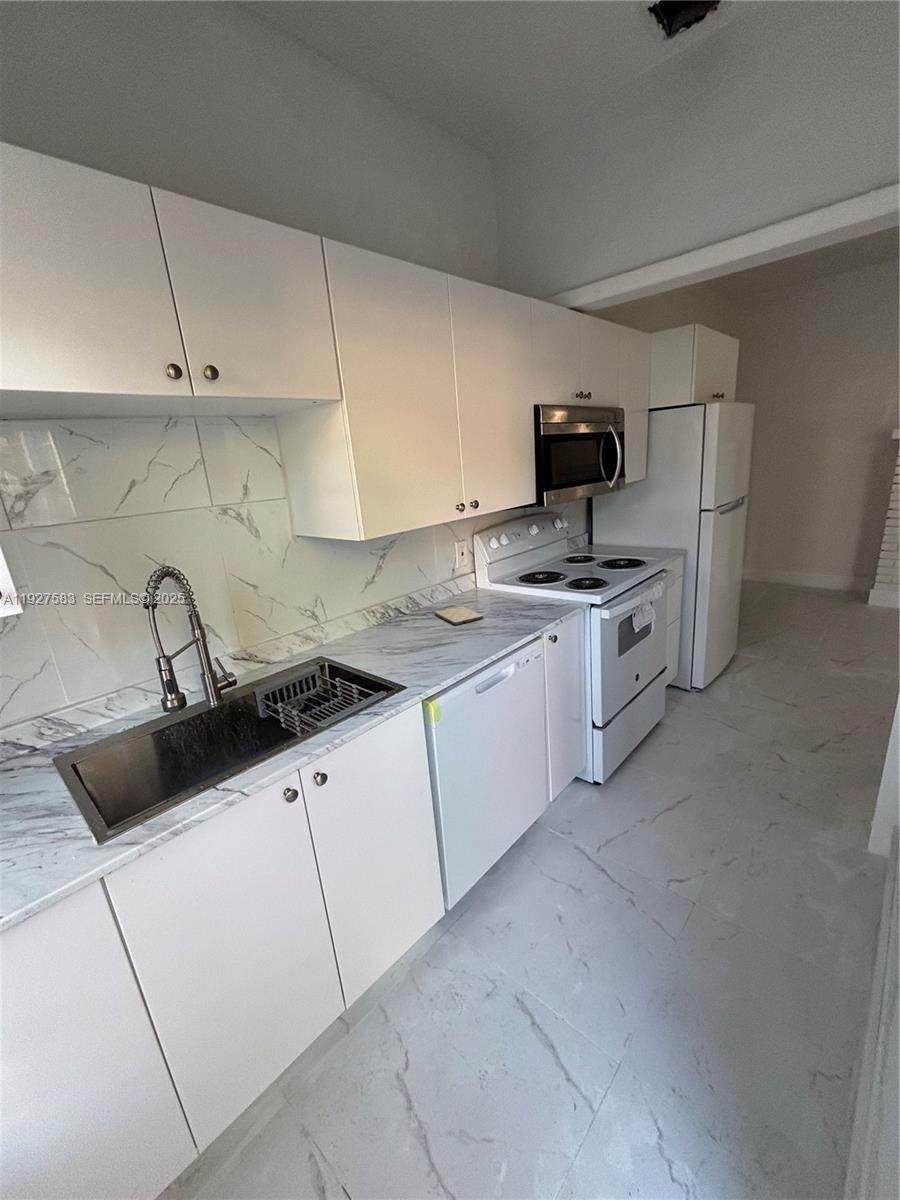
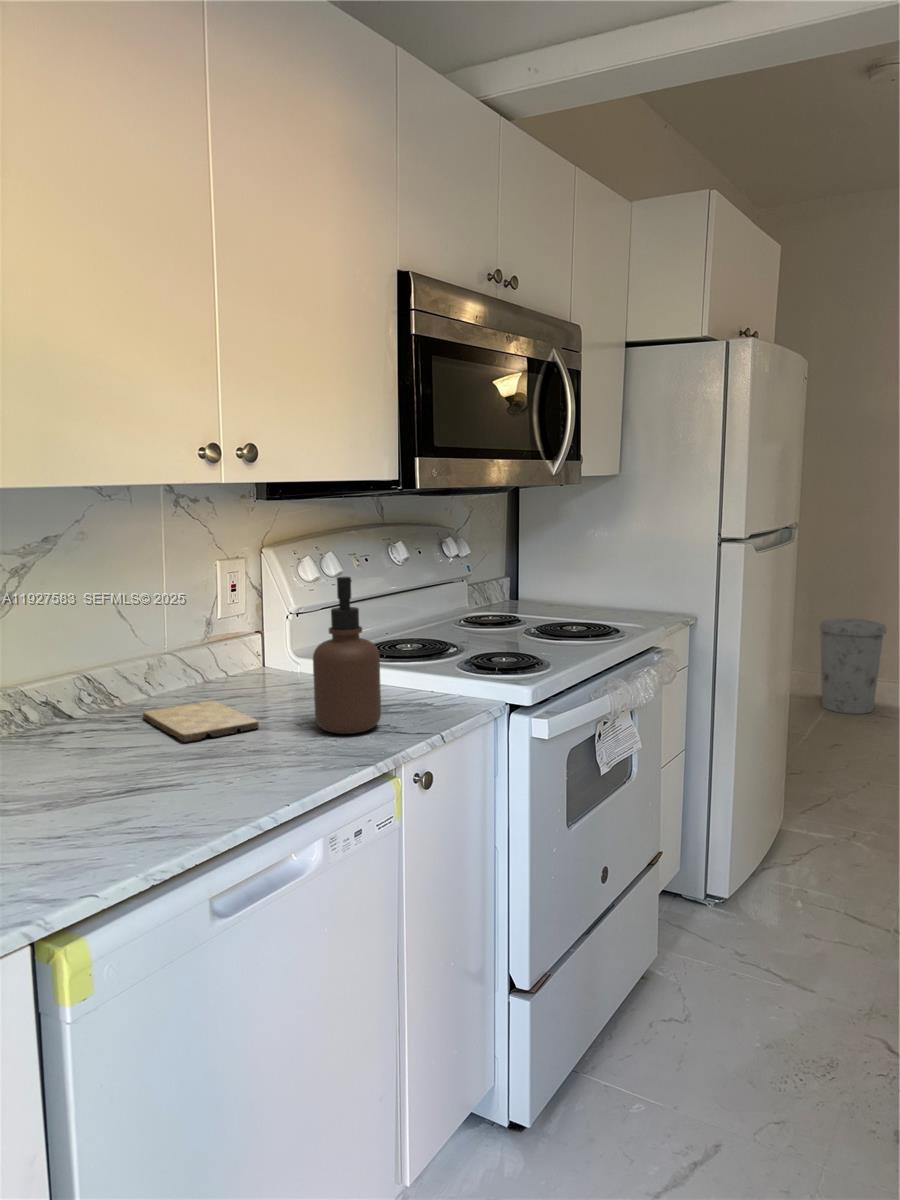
trash can: none [769,537,812,592] -> present [819,618,886,714]
soap dispenser: none [505,554,535,620] -> present [313,577,381,734]

